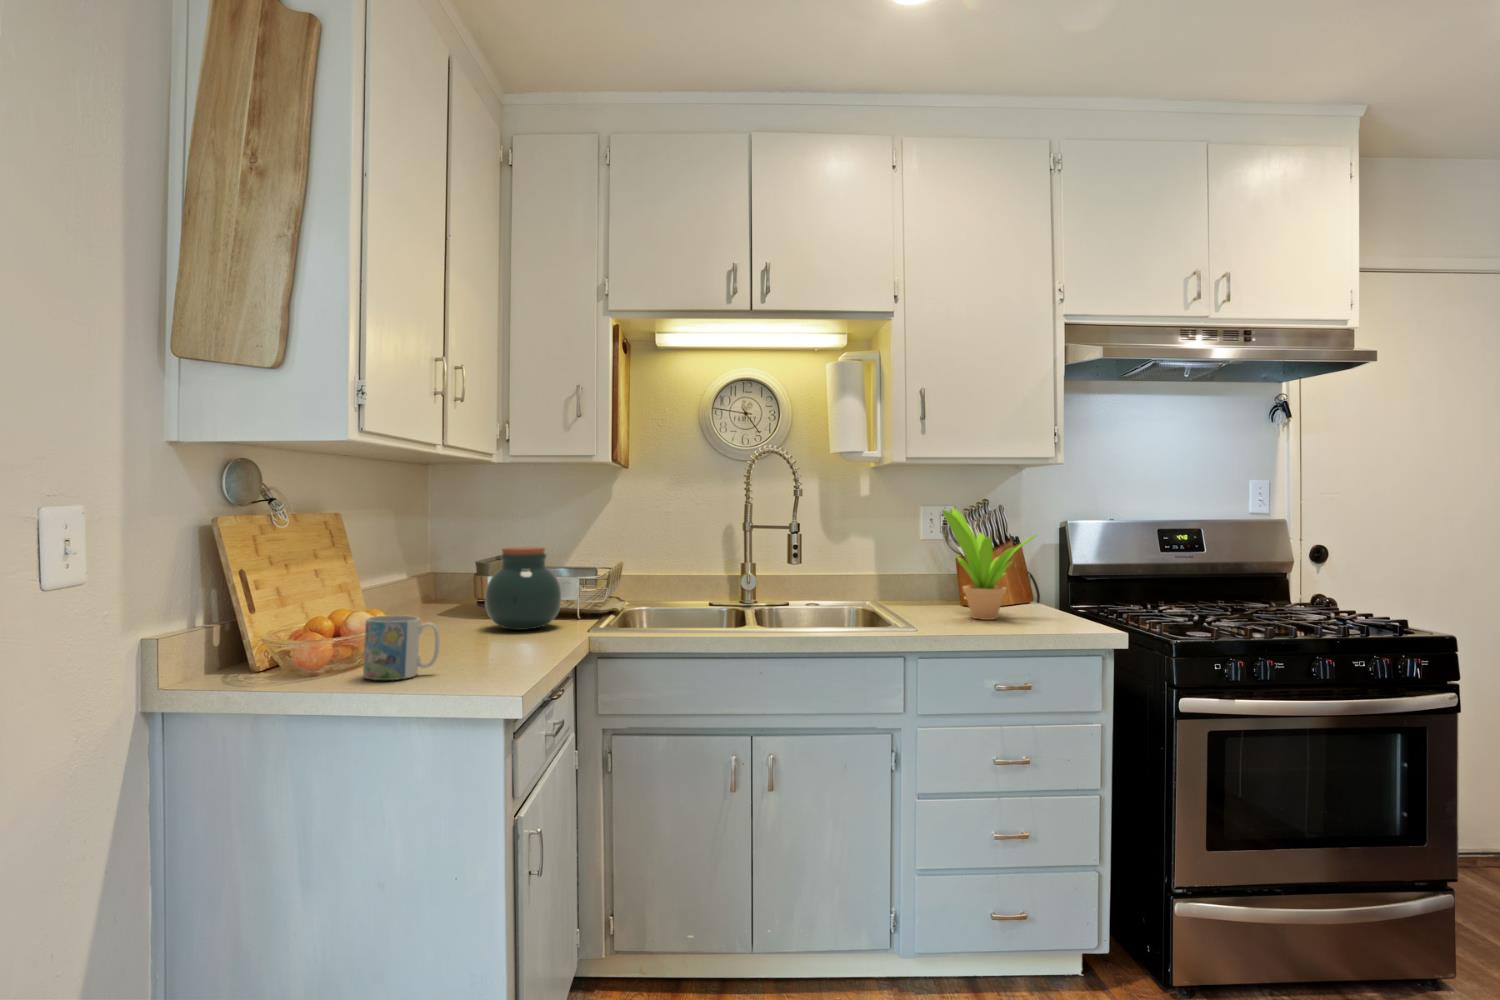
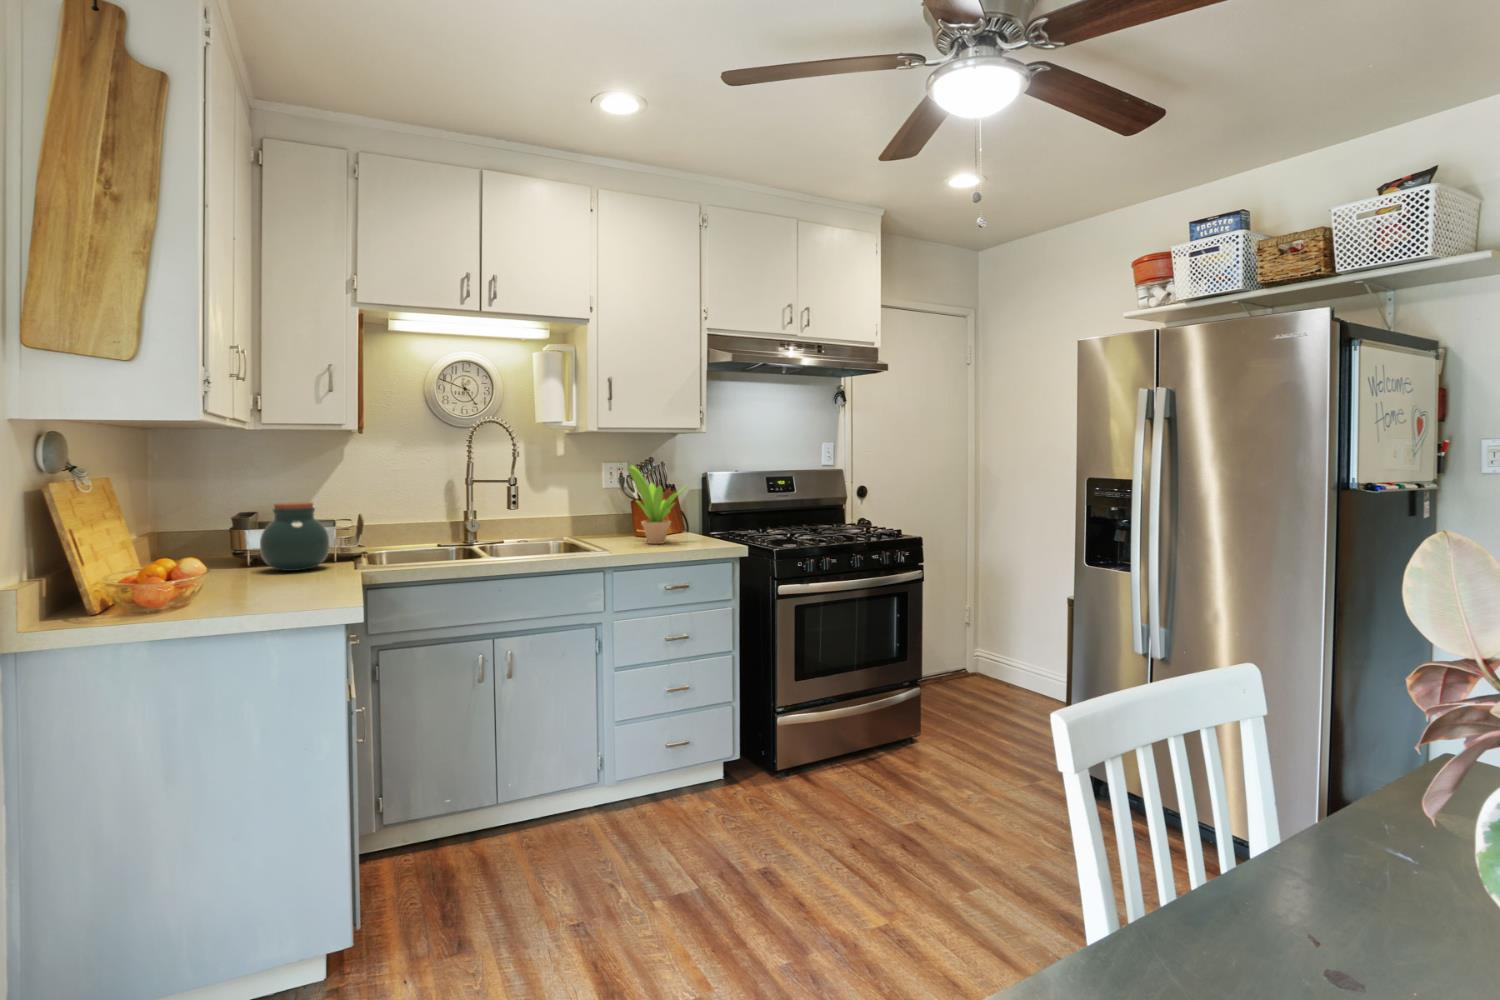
mug: present [363,615,440,680] -> none [215,558,277,606]

